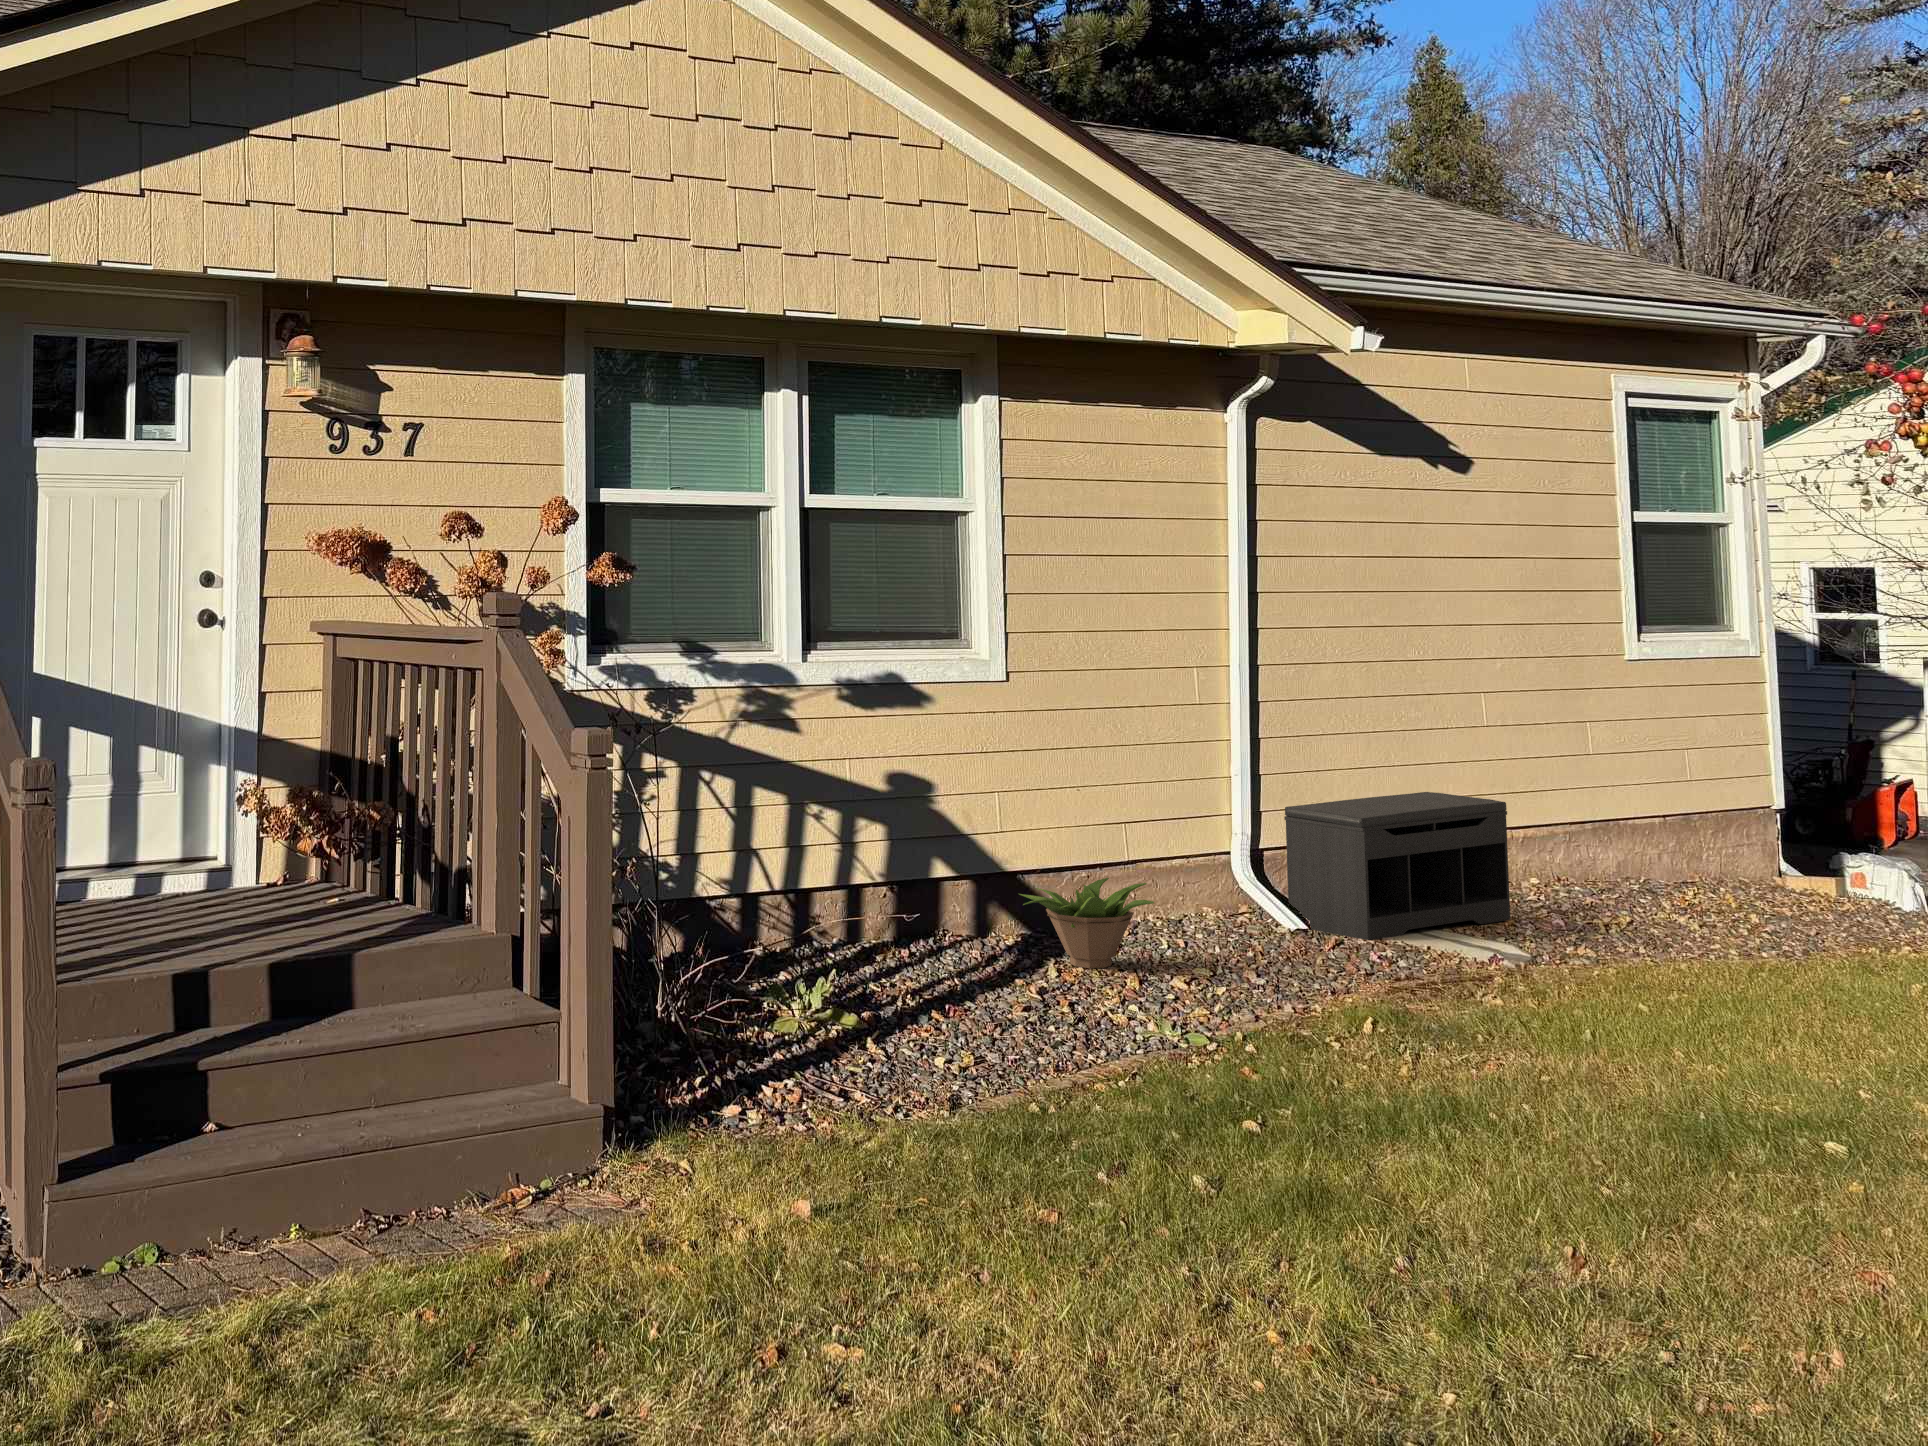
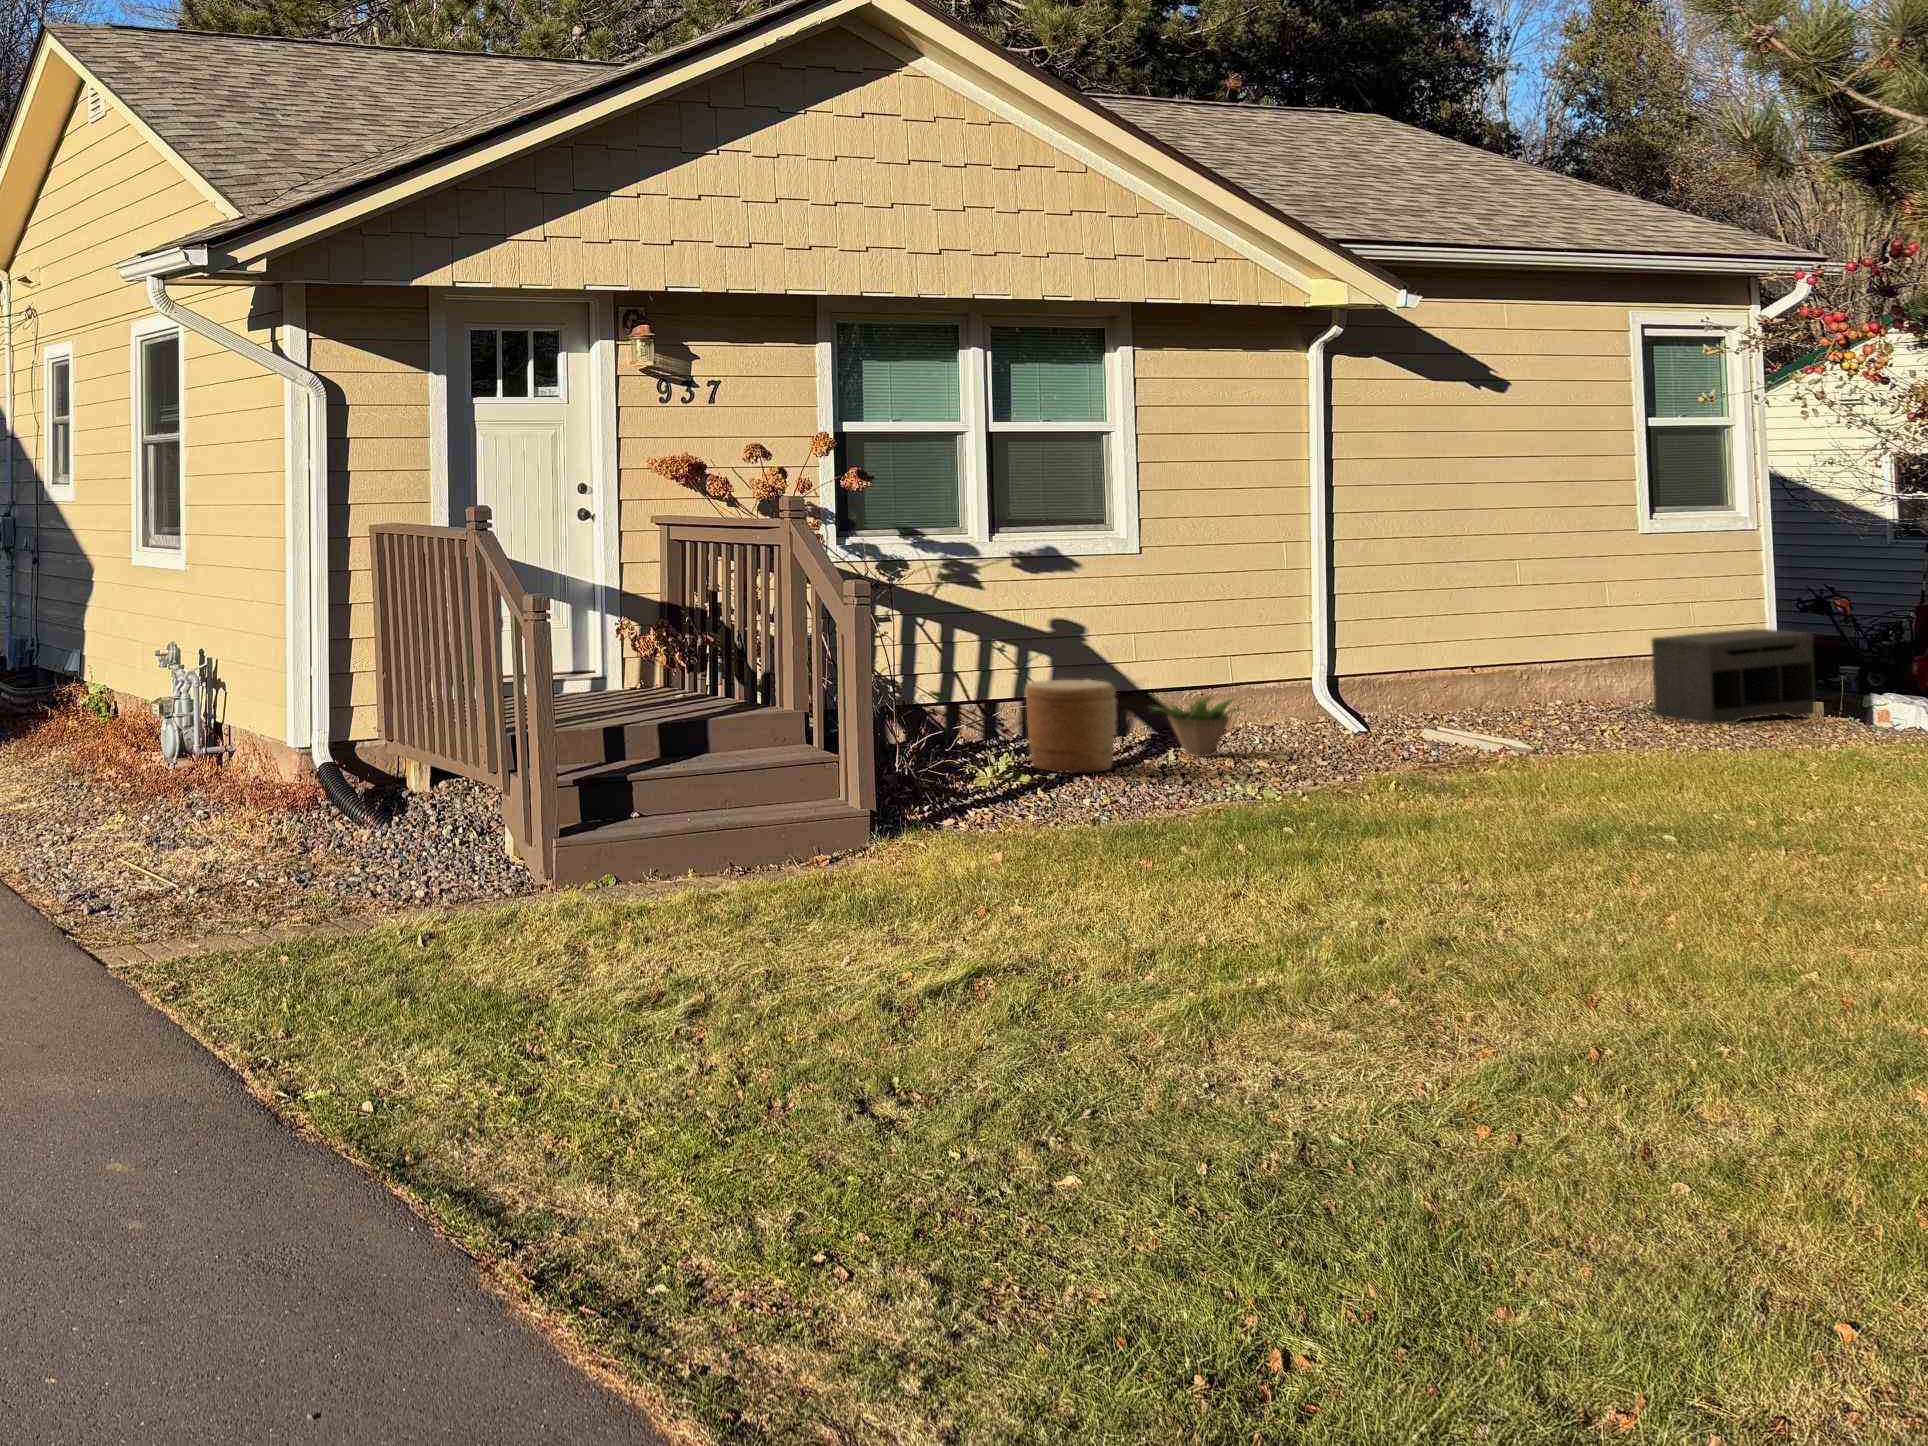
bench: present [1284,792,1510,940] -> present [1652,629,1815,724]
woven basket: none [851,860,979,1001] -> present [1024,680,1116,773]

